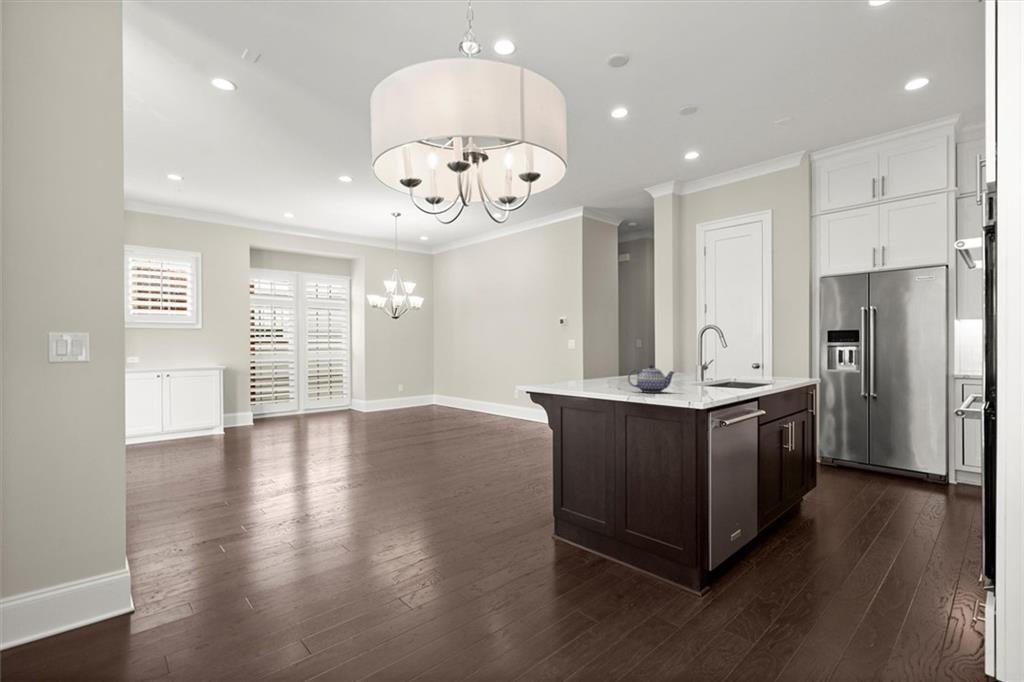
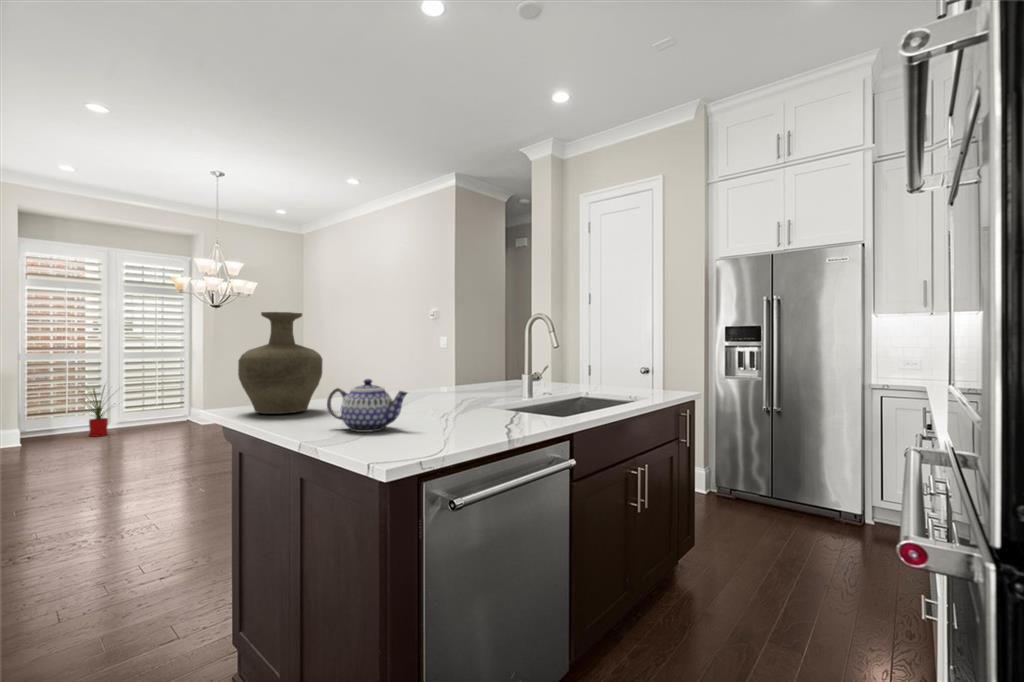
vase: none [551,327,596,386] -> present [238,312,323,414]
house plant: none [282,375,316,418] -> present [89,386,108,437]

